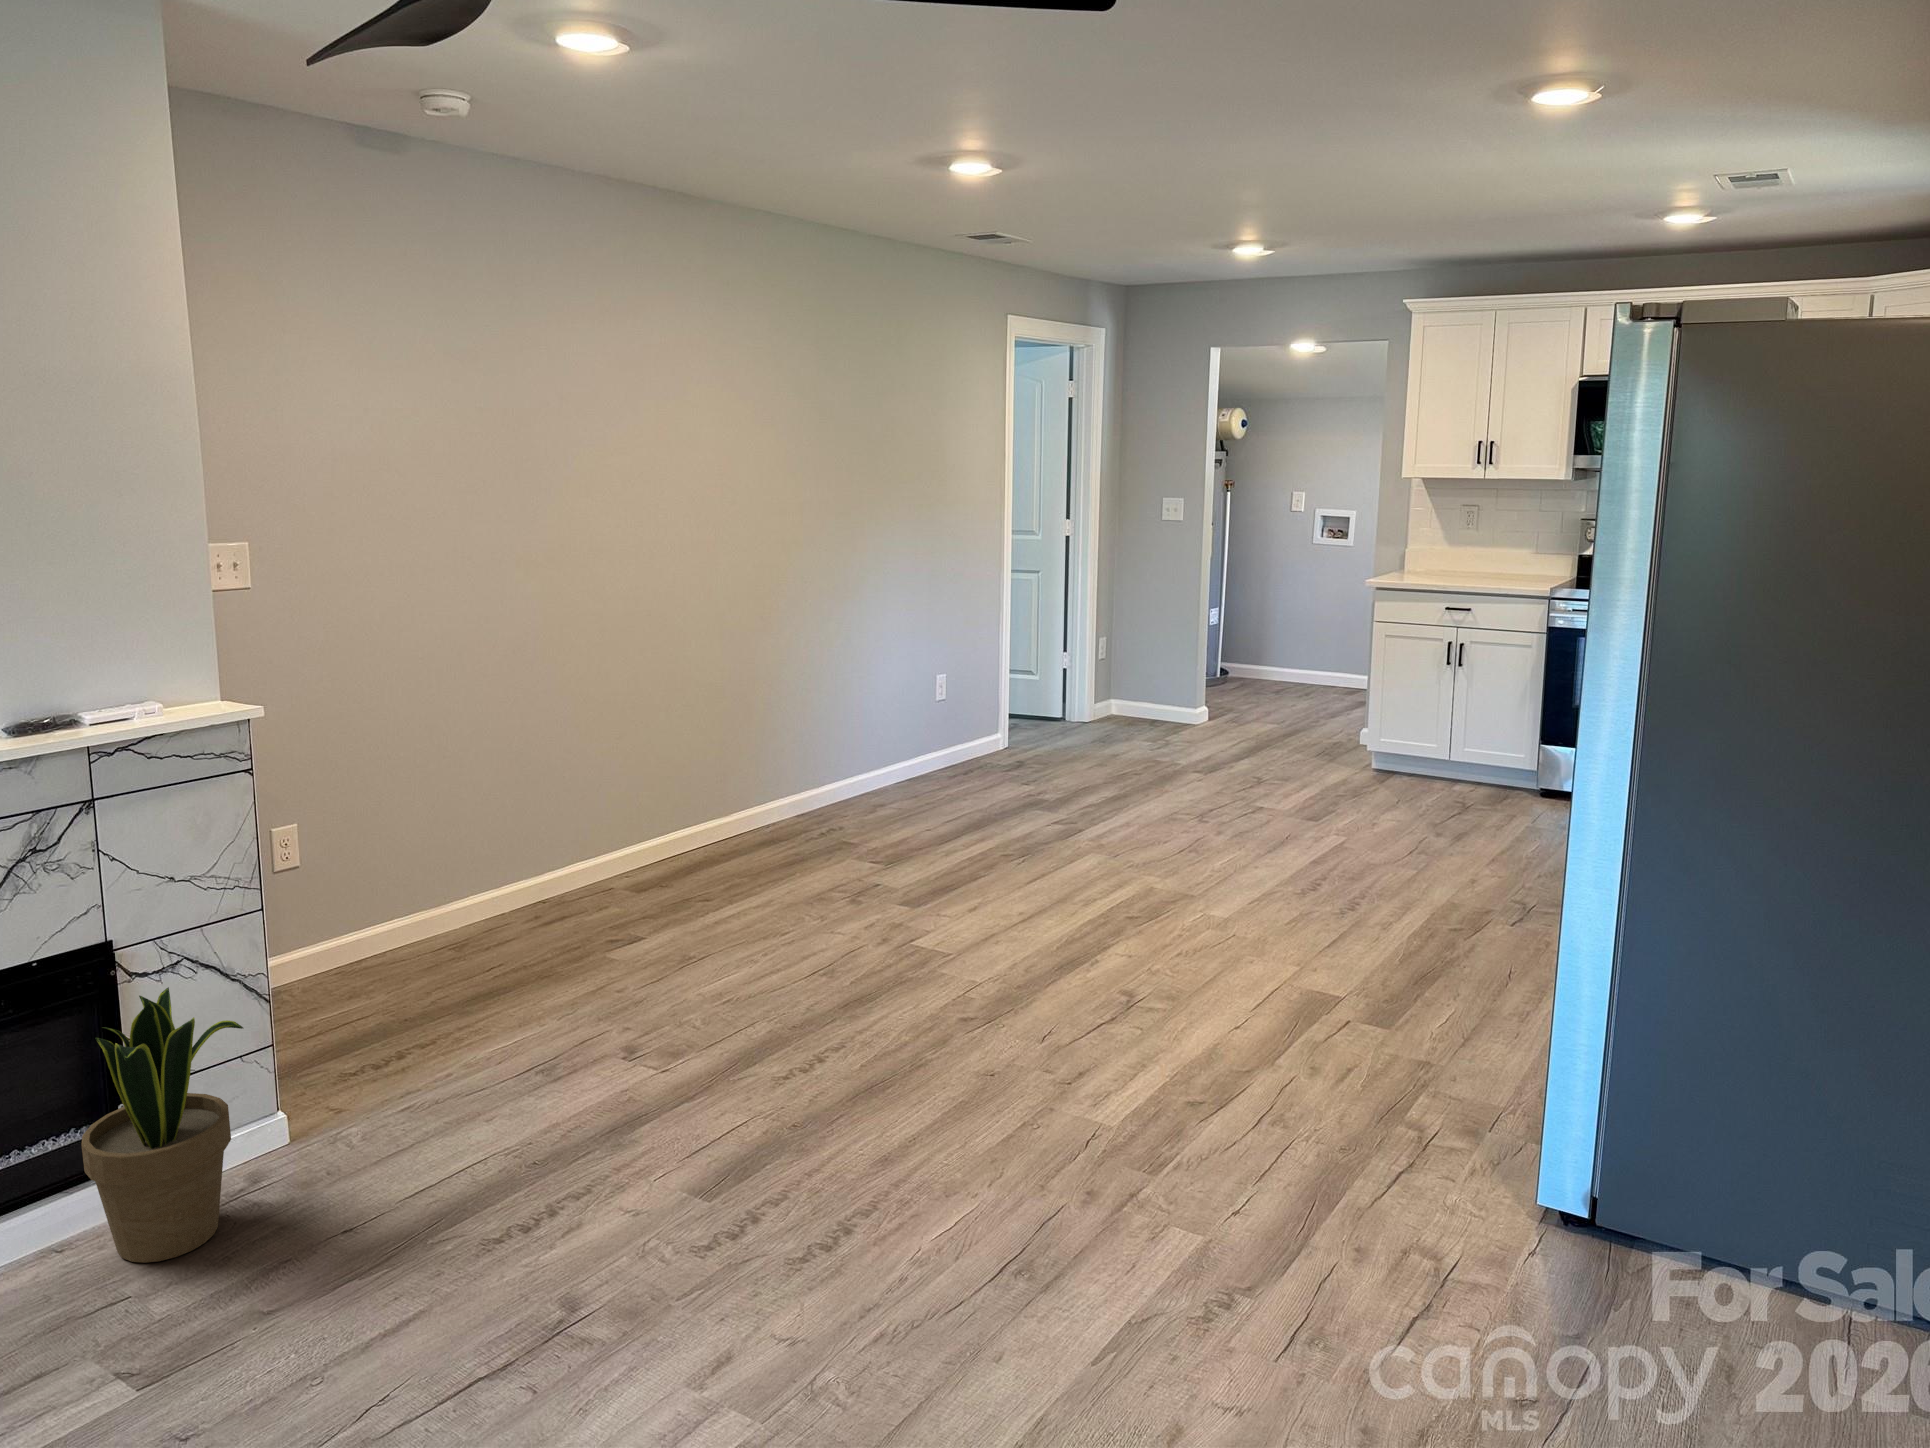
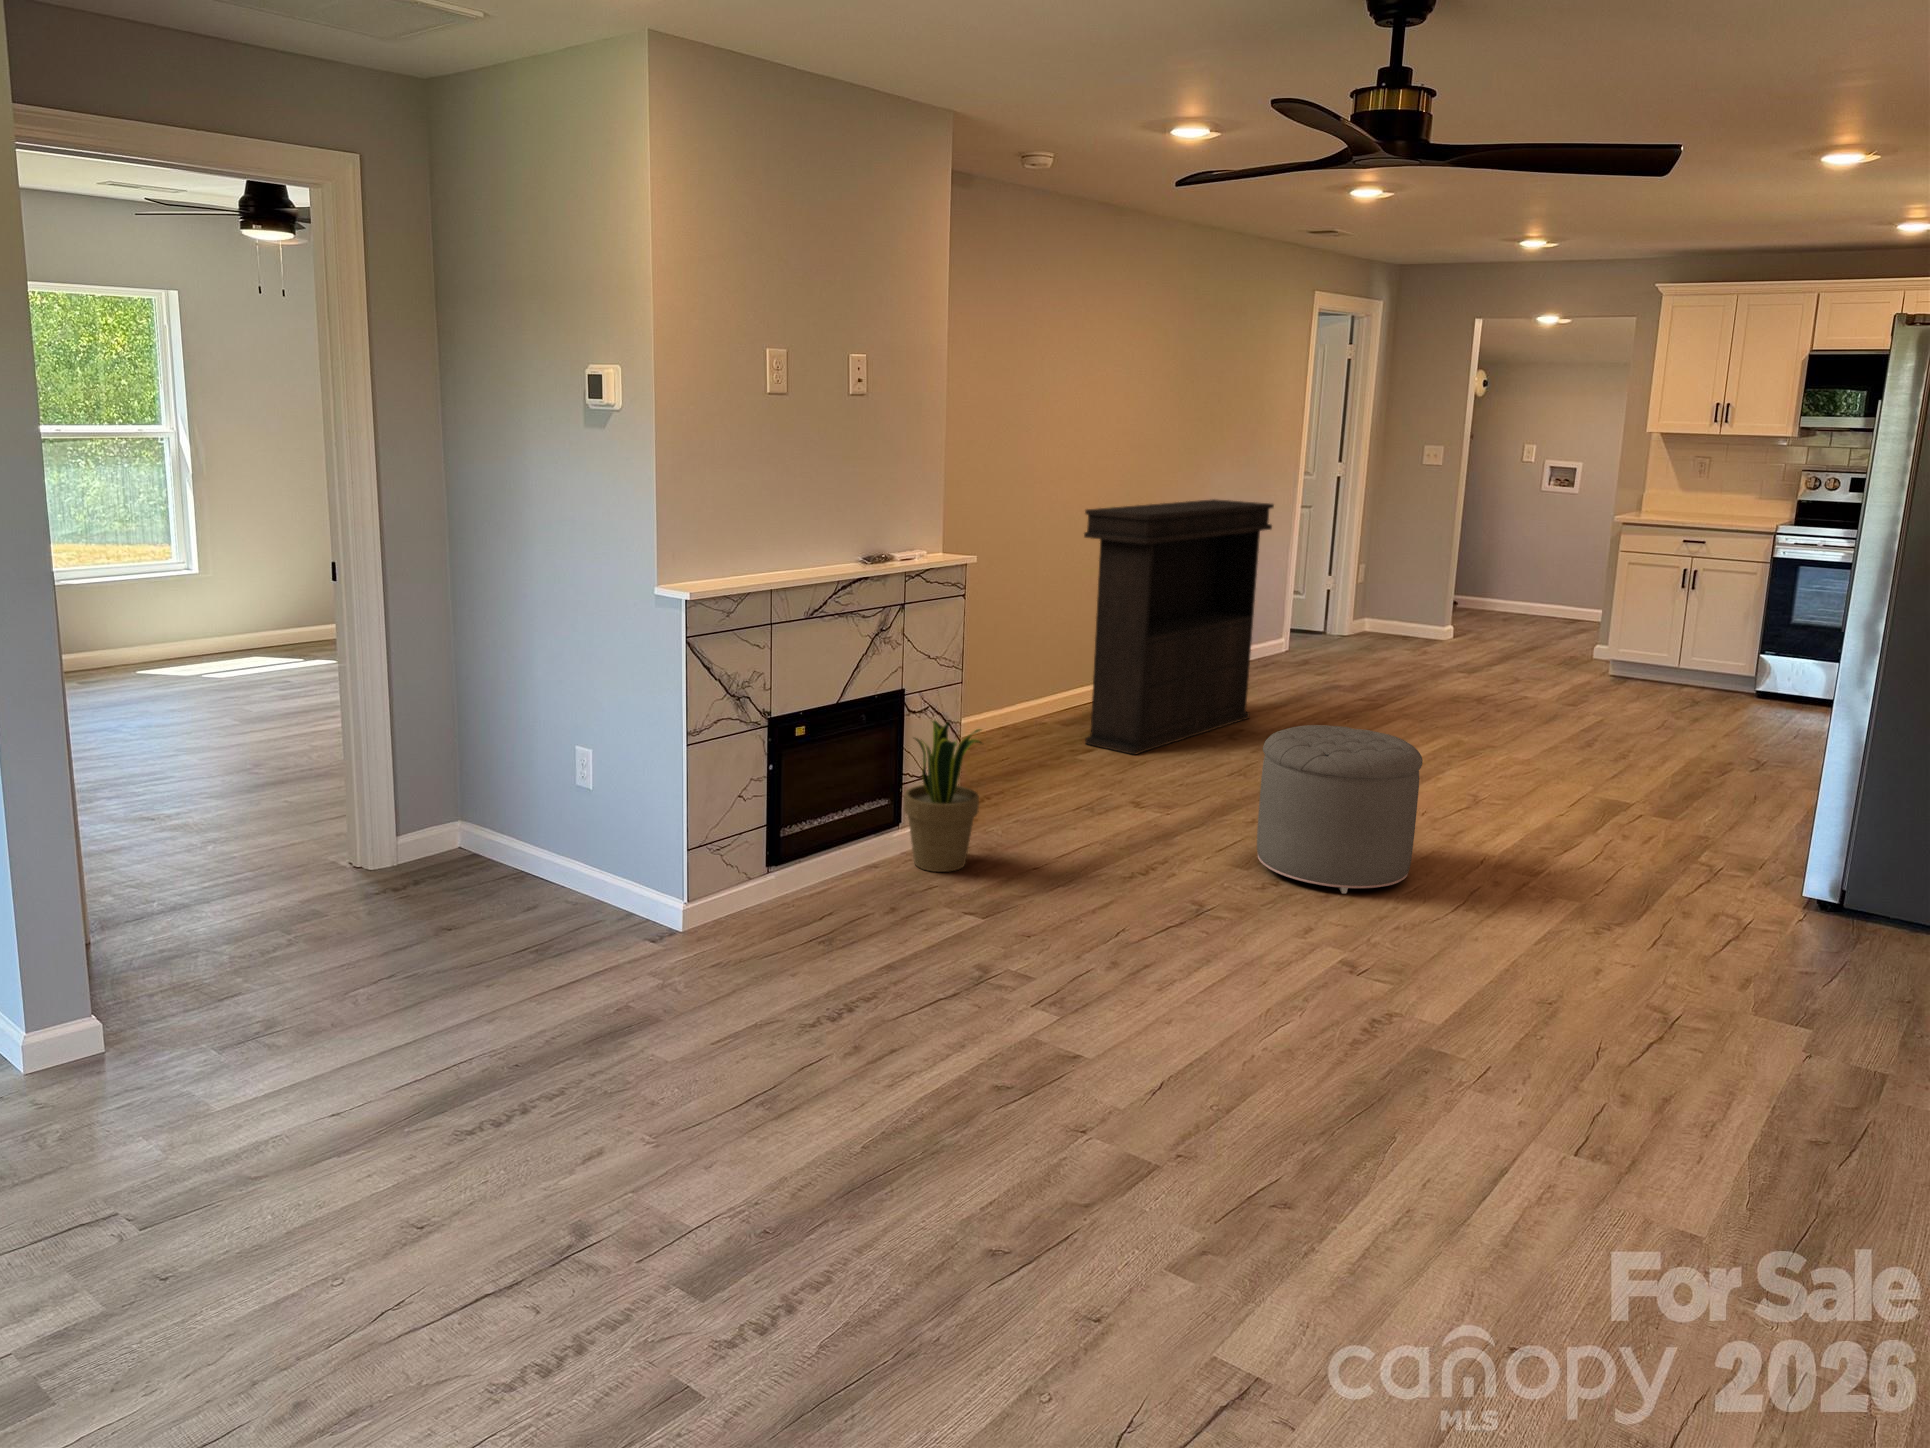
console table: none [605,577,907,946] -> present [1084,499,1274,755]
ottoman: none [711,956,960,1263] -> present [1257,725,1423,894]

